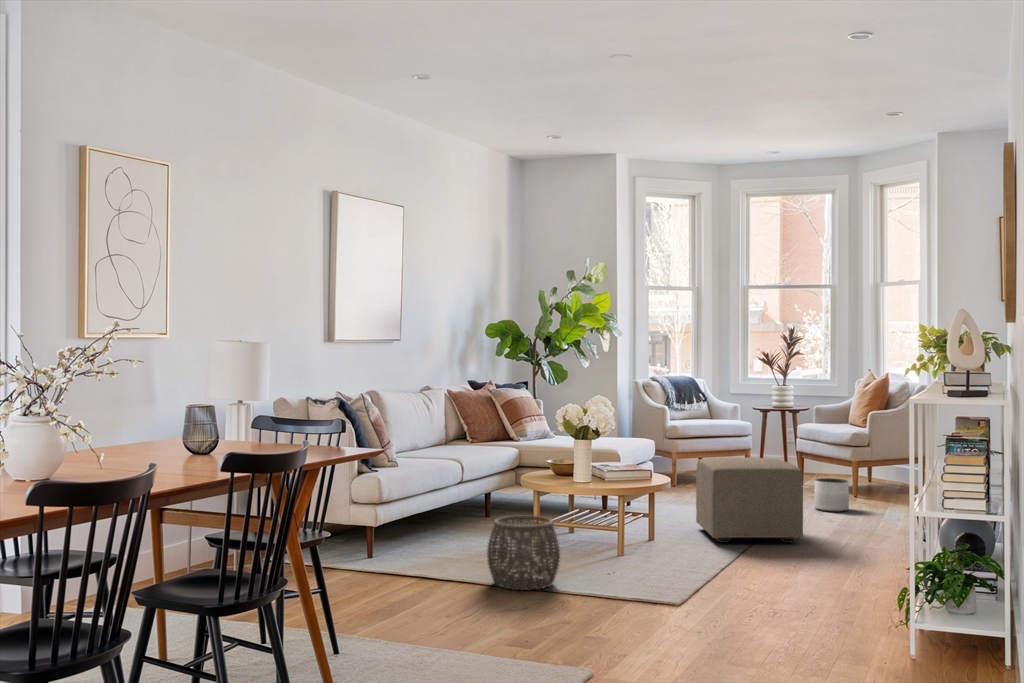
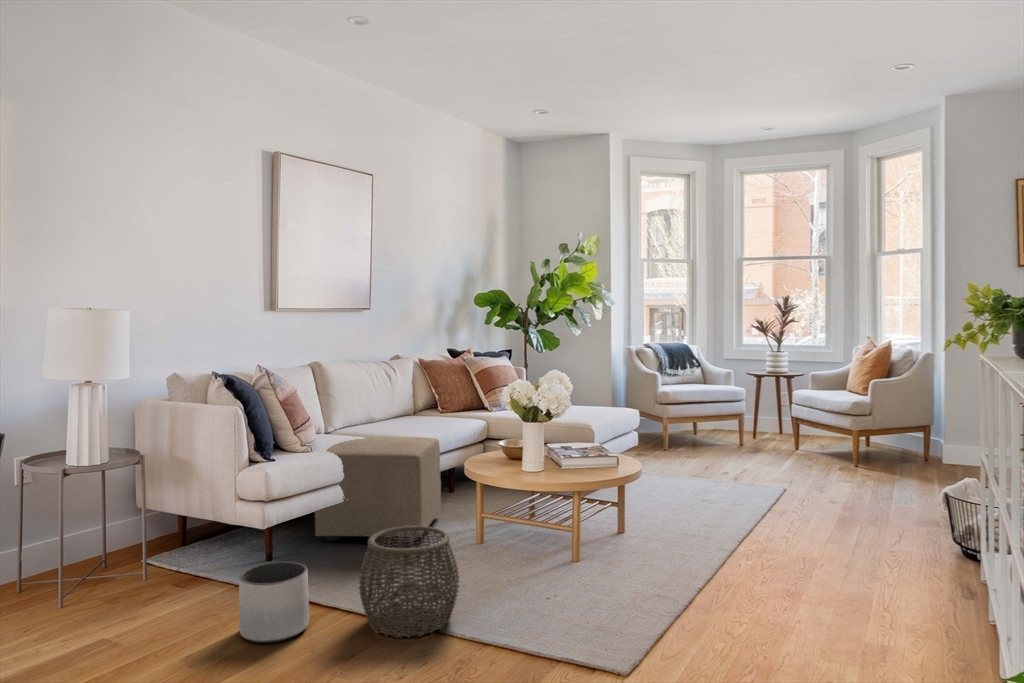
ottoman: present [696,457,803,543] -> present [315,437,441,541]
planter: present [814,478,849,512] -> present [239,562,309,643]

